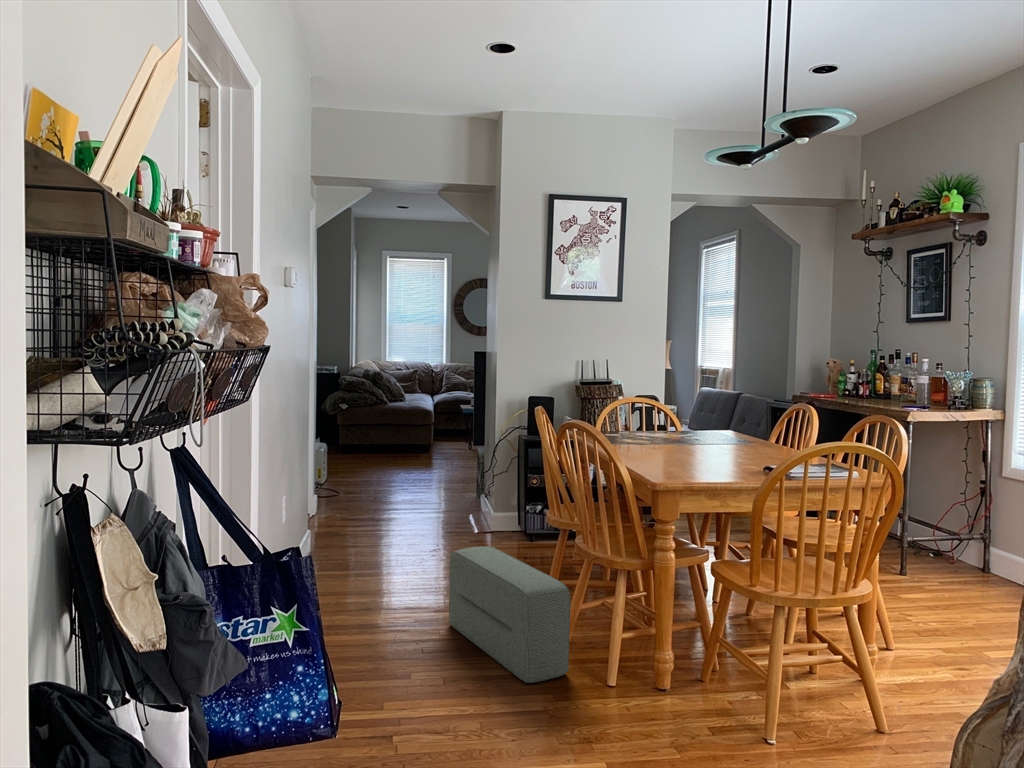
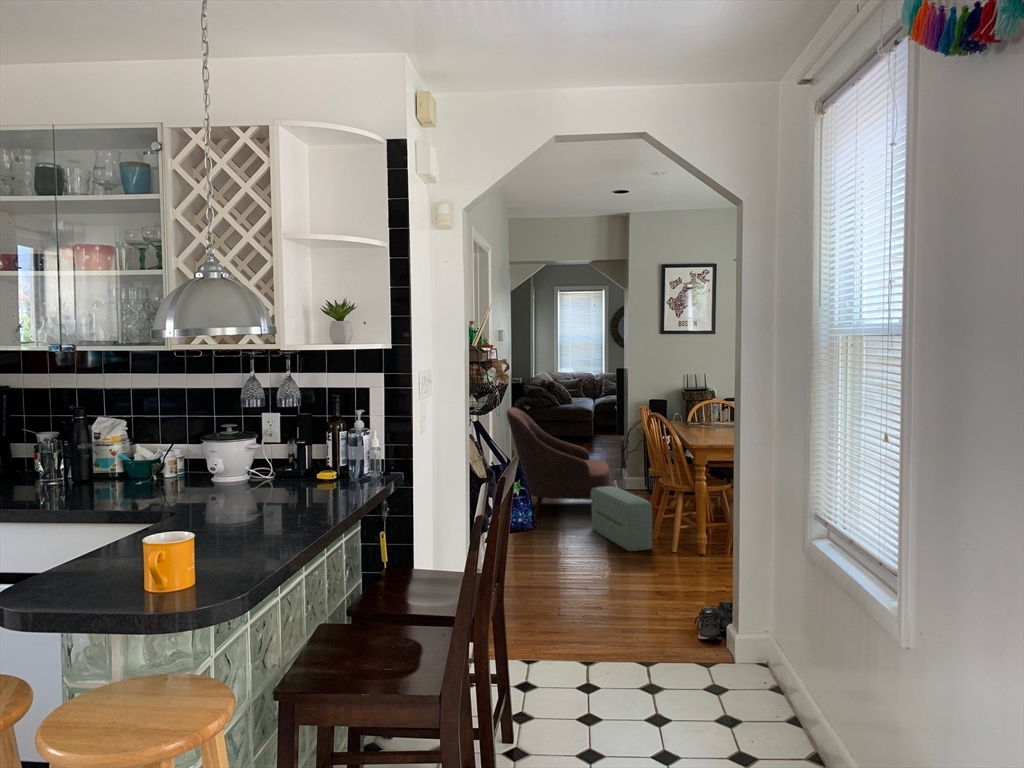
armchair: none [300,403,475,596] -> present [507,407,610,517]

